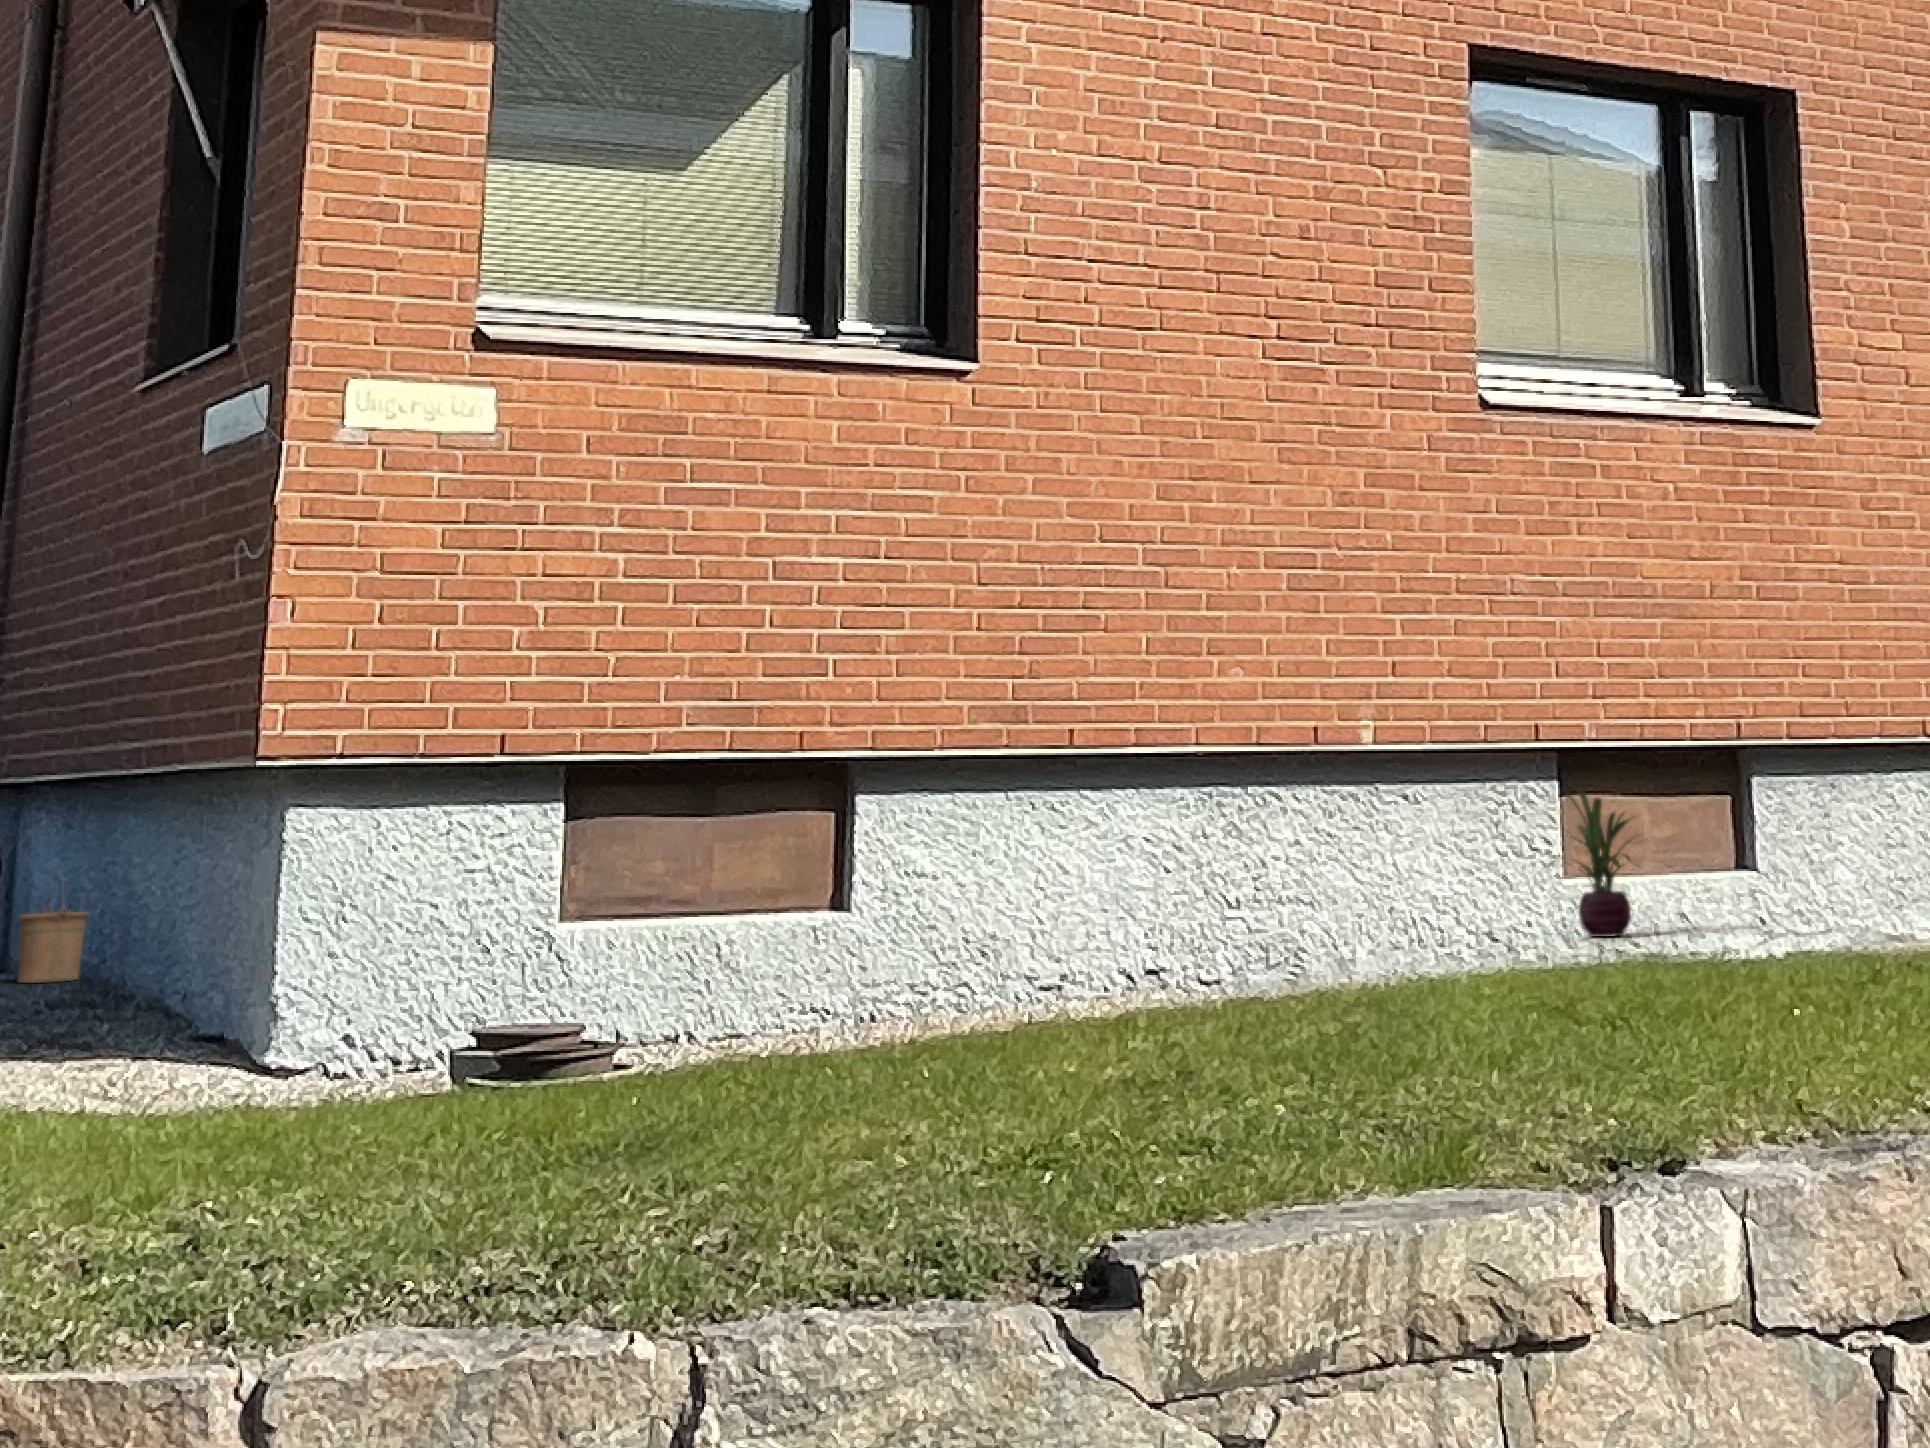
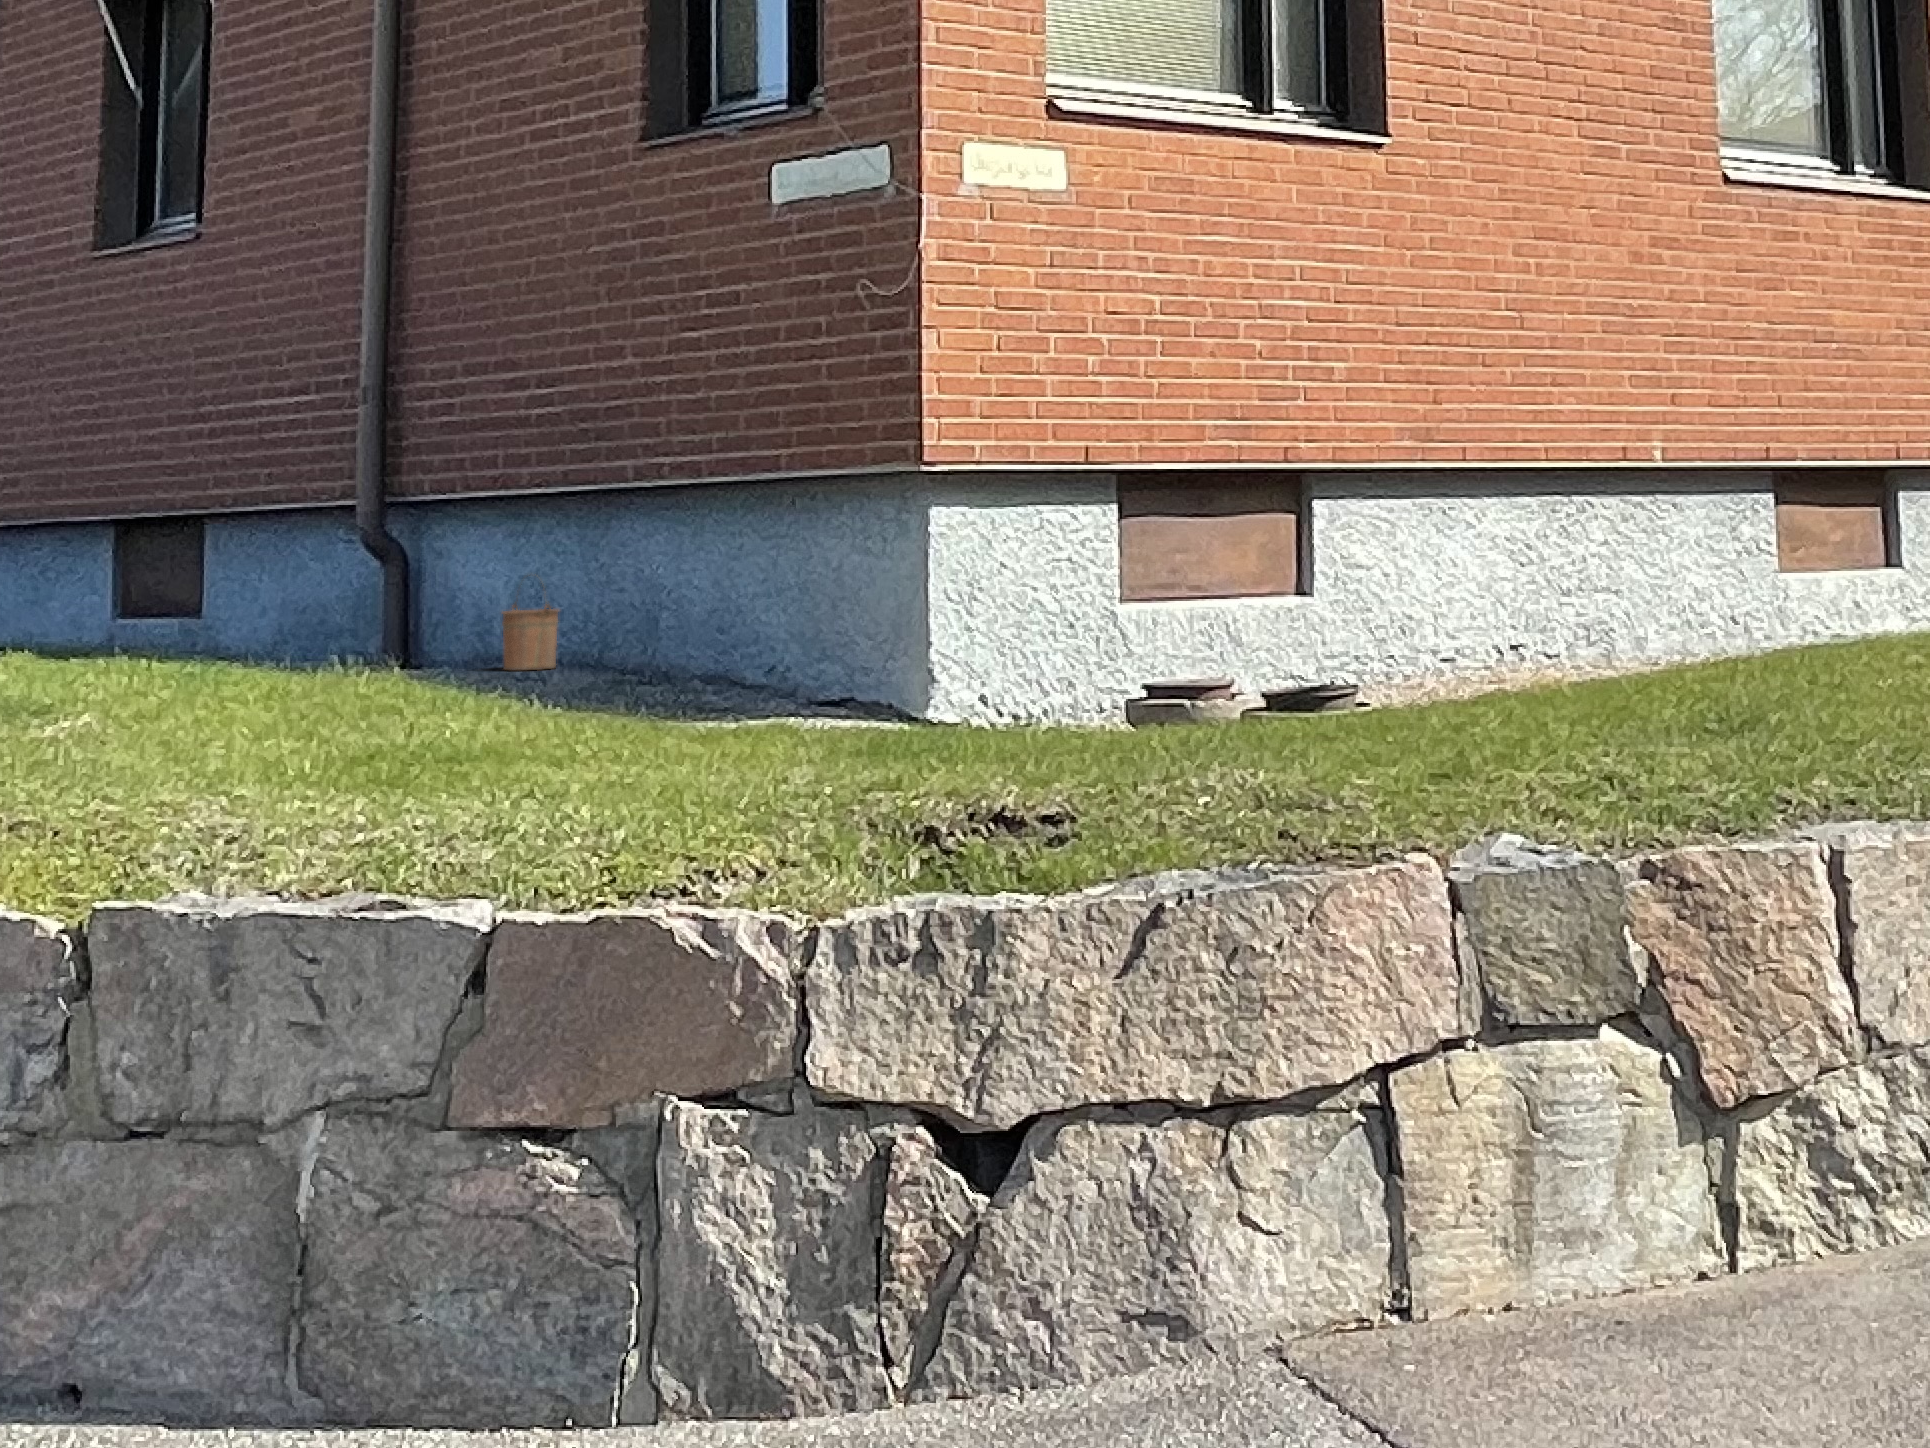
decorative plant: present [1547,788,1639,937] -> none [1762,497,1900,619]

